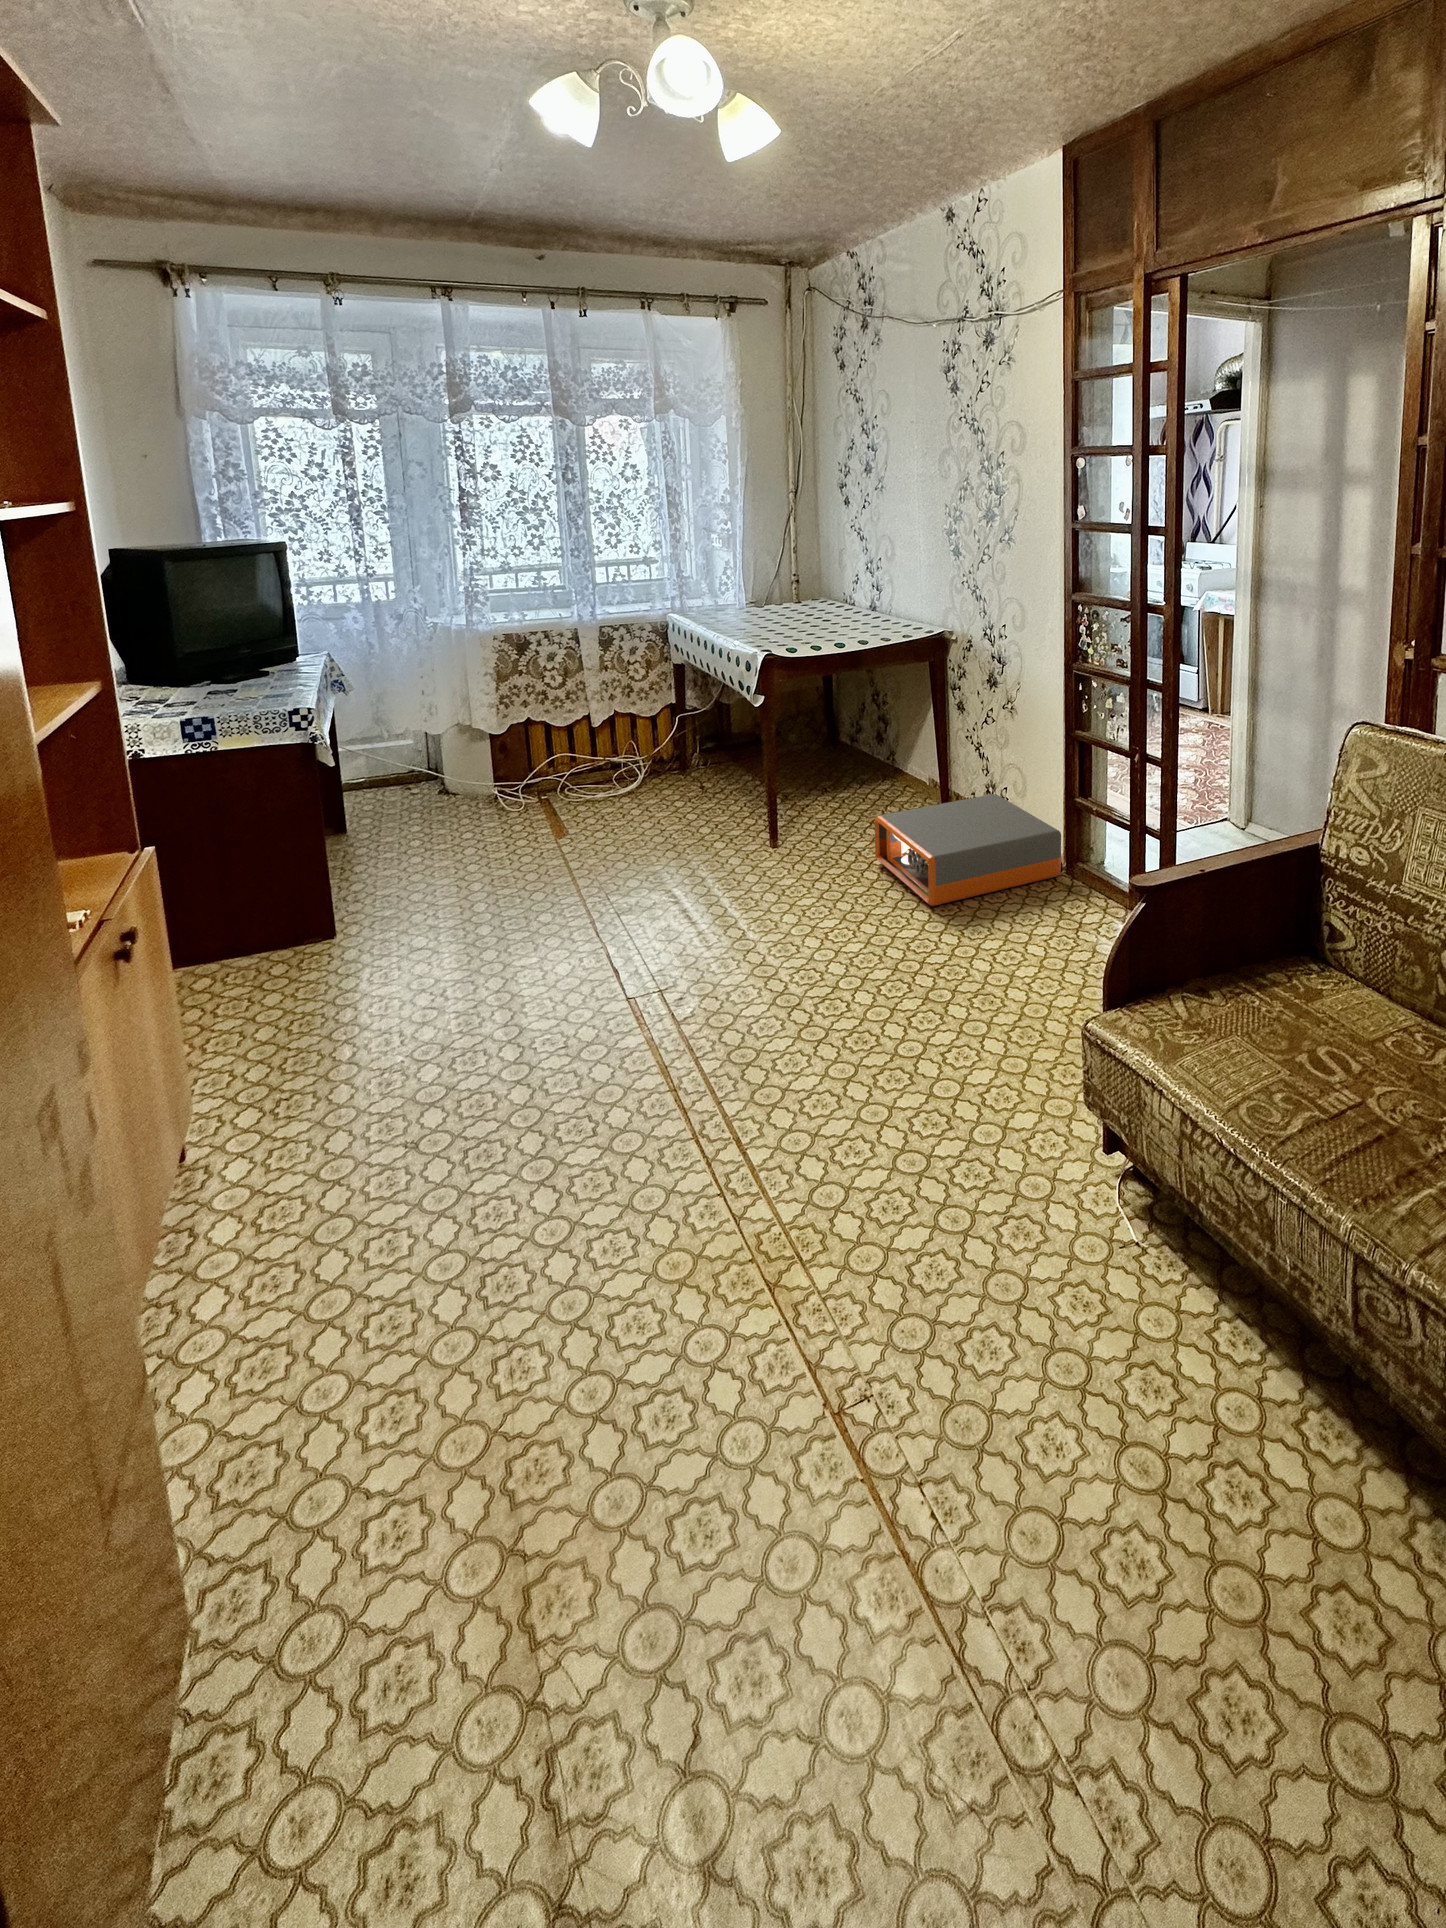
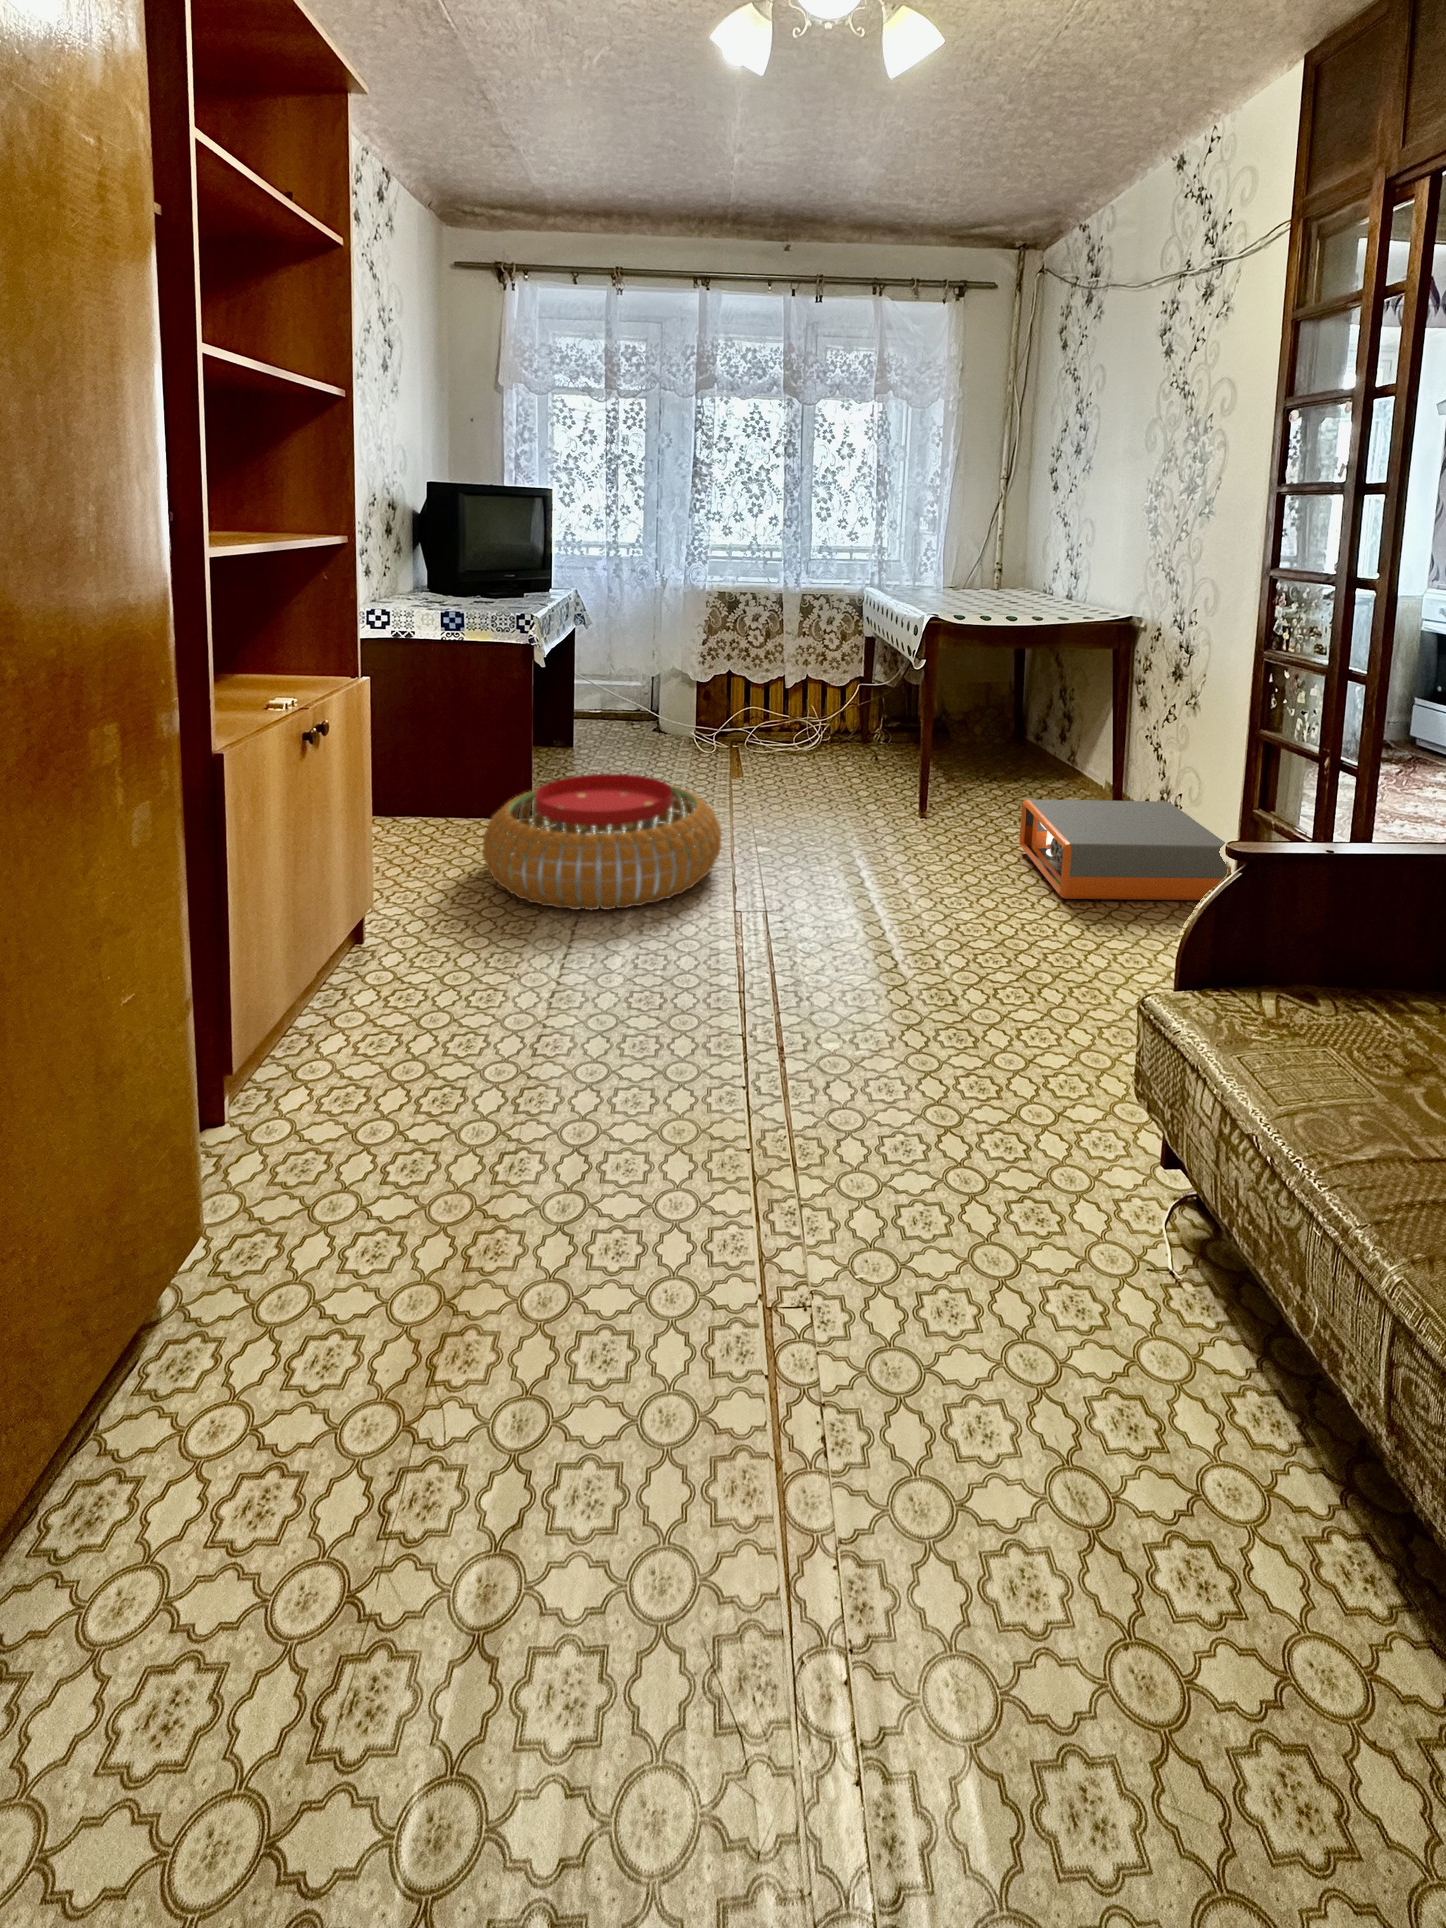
pouf: none [305,871,595,1047] -> present [483,774,722,910]

